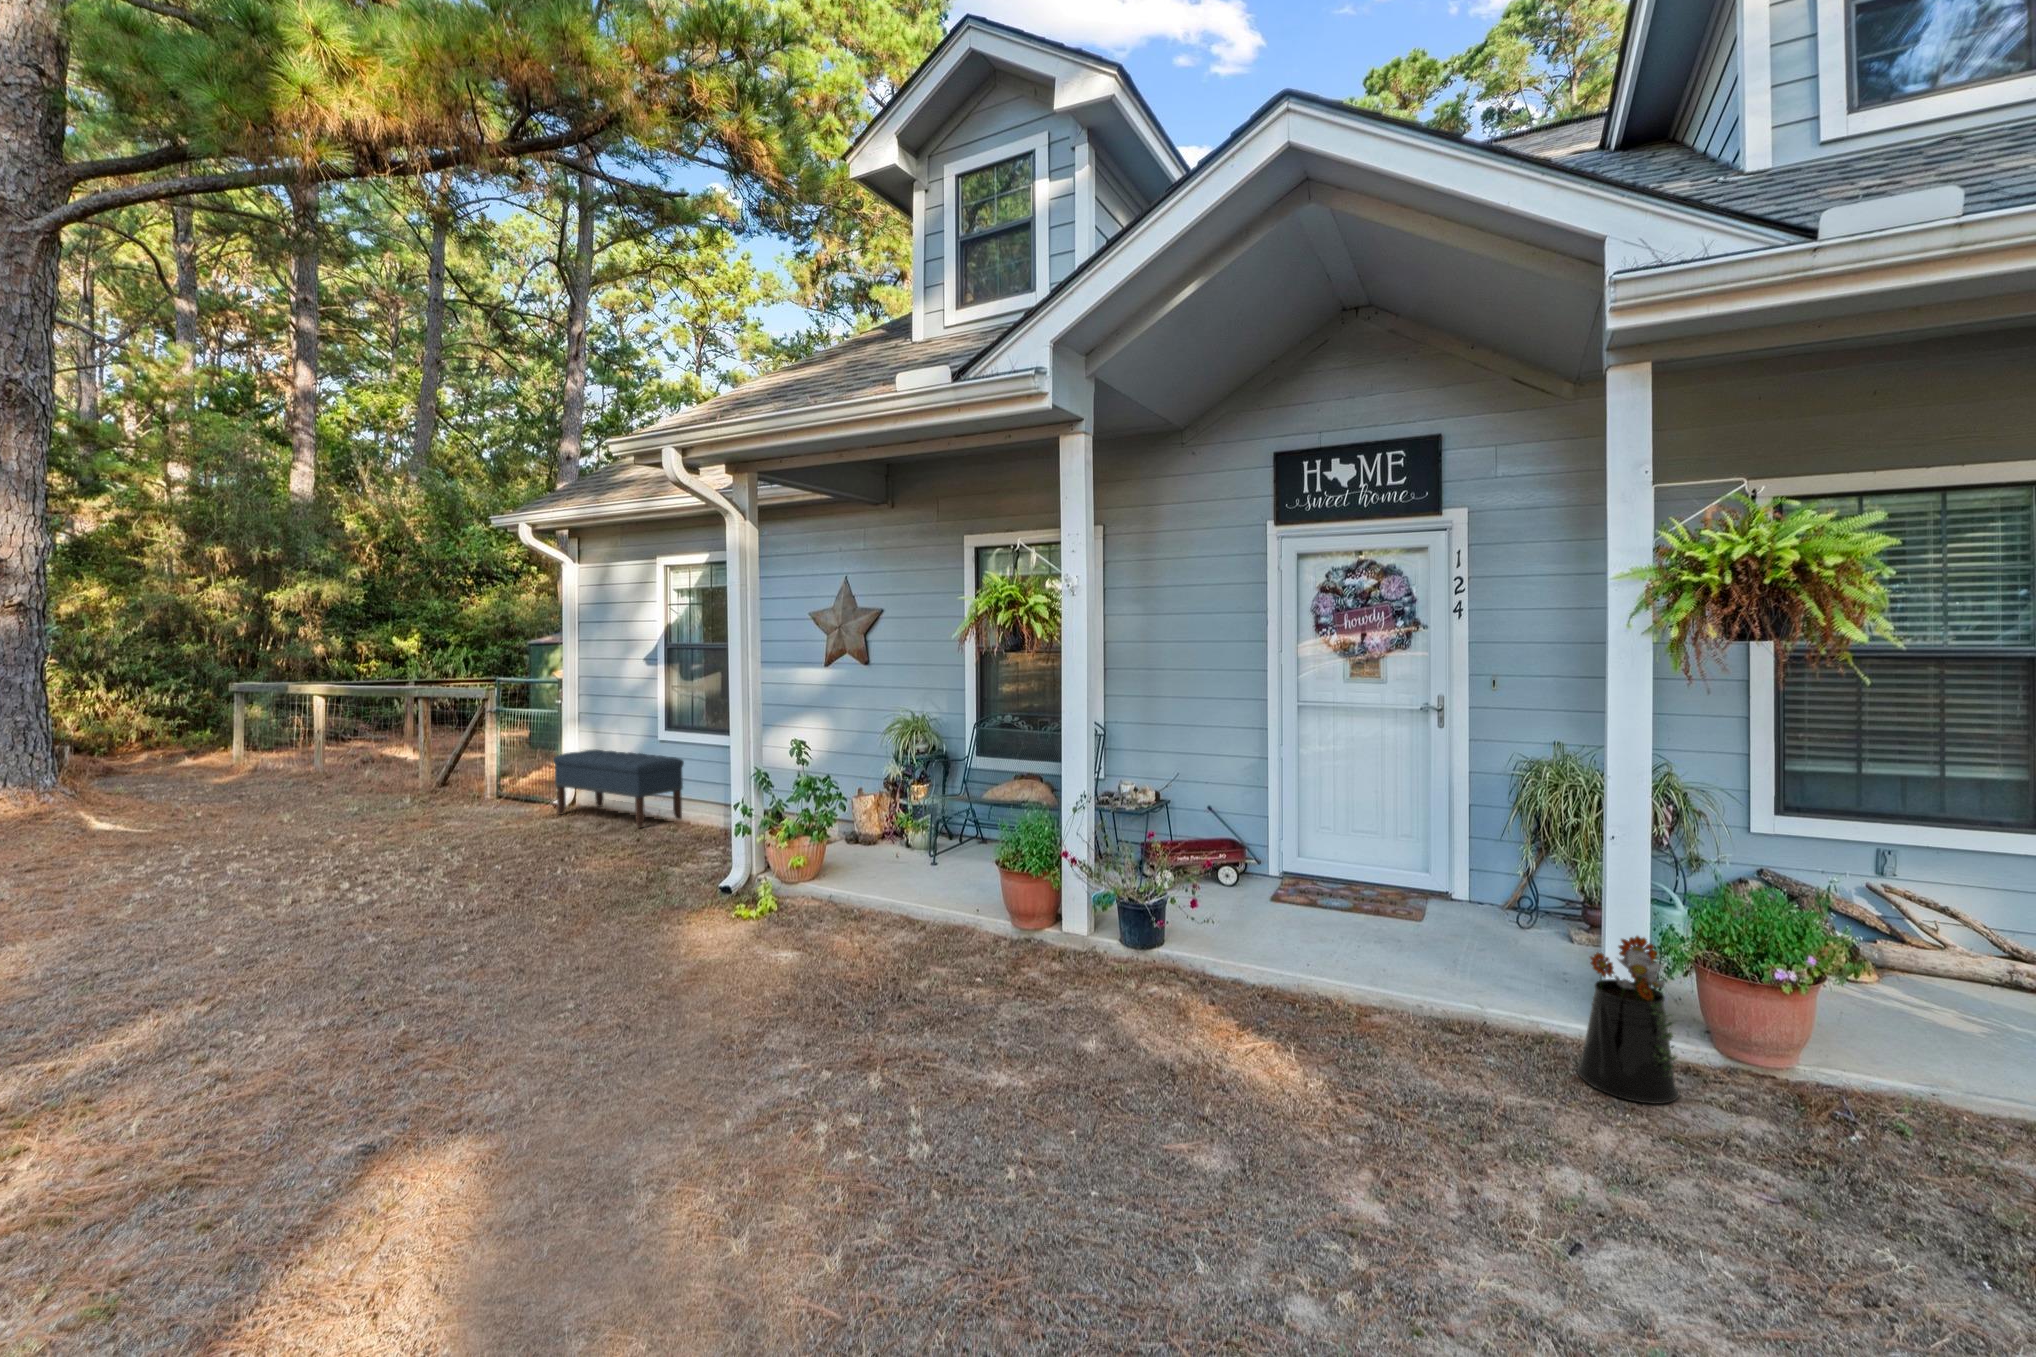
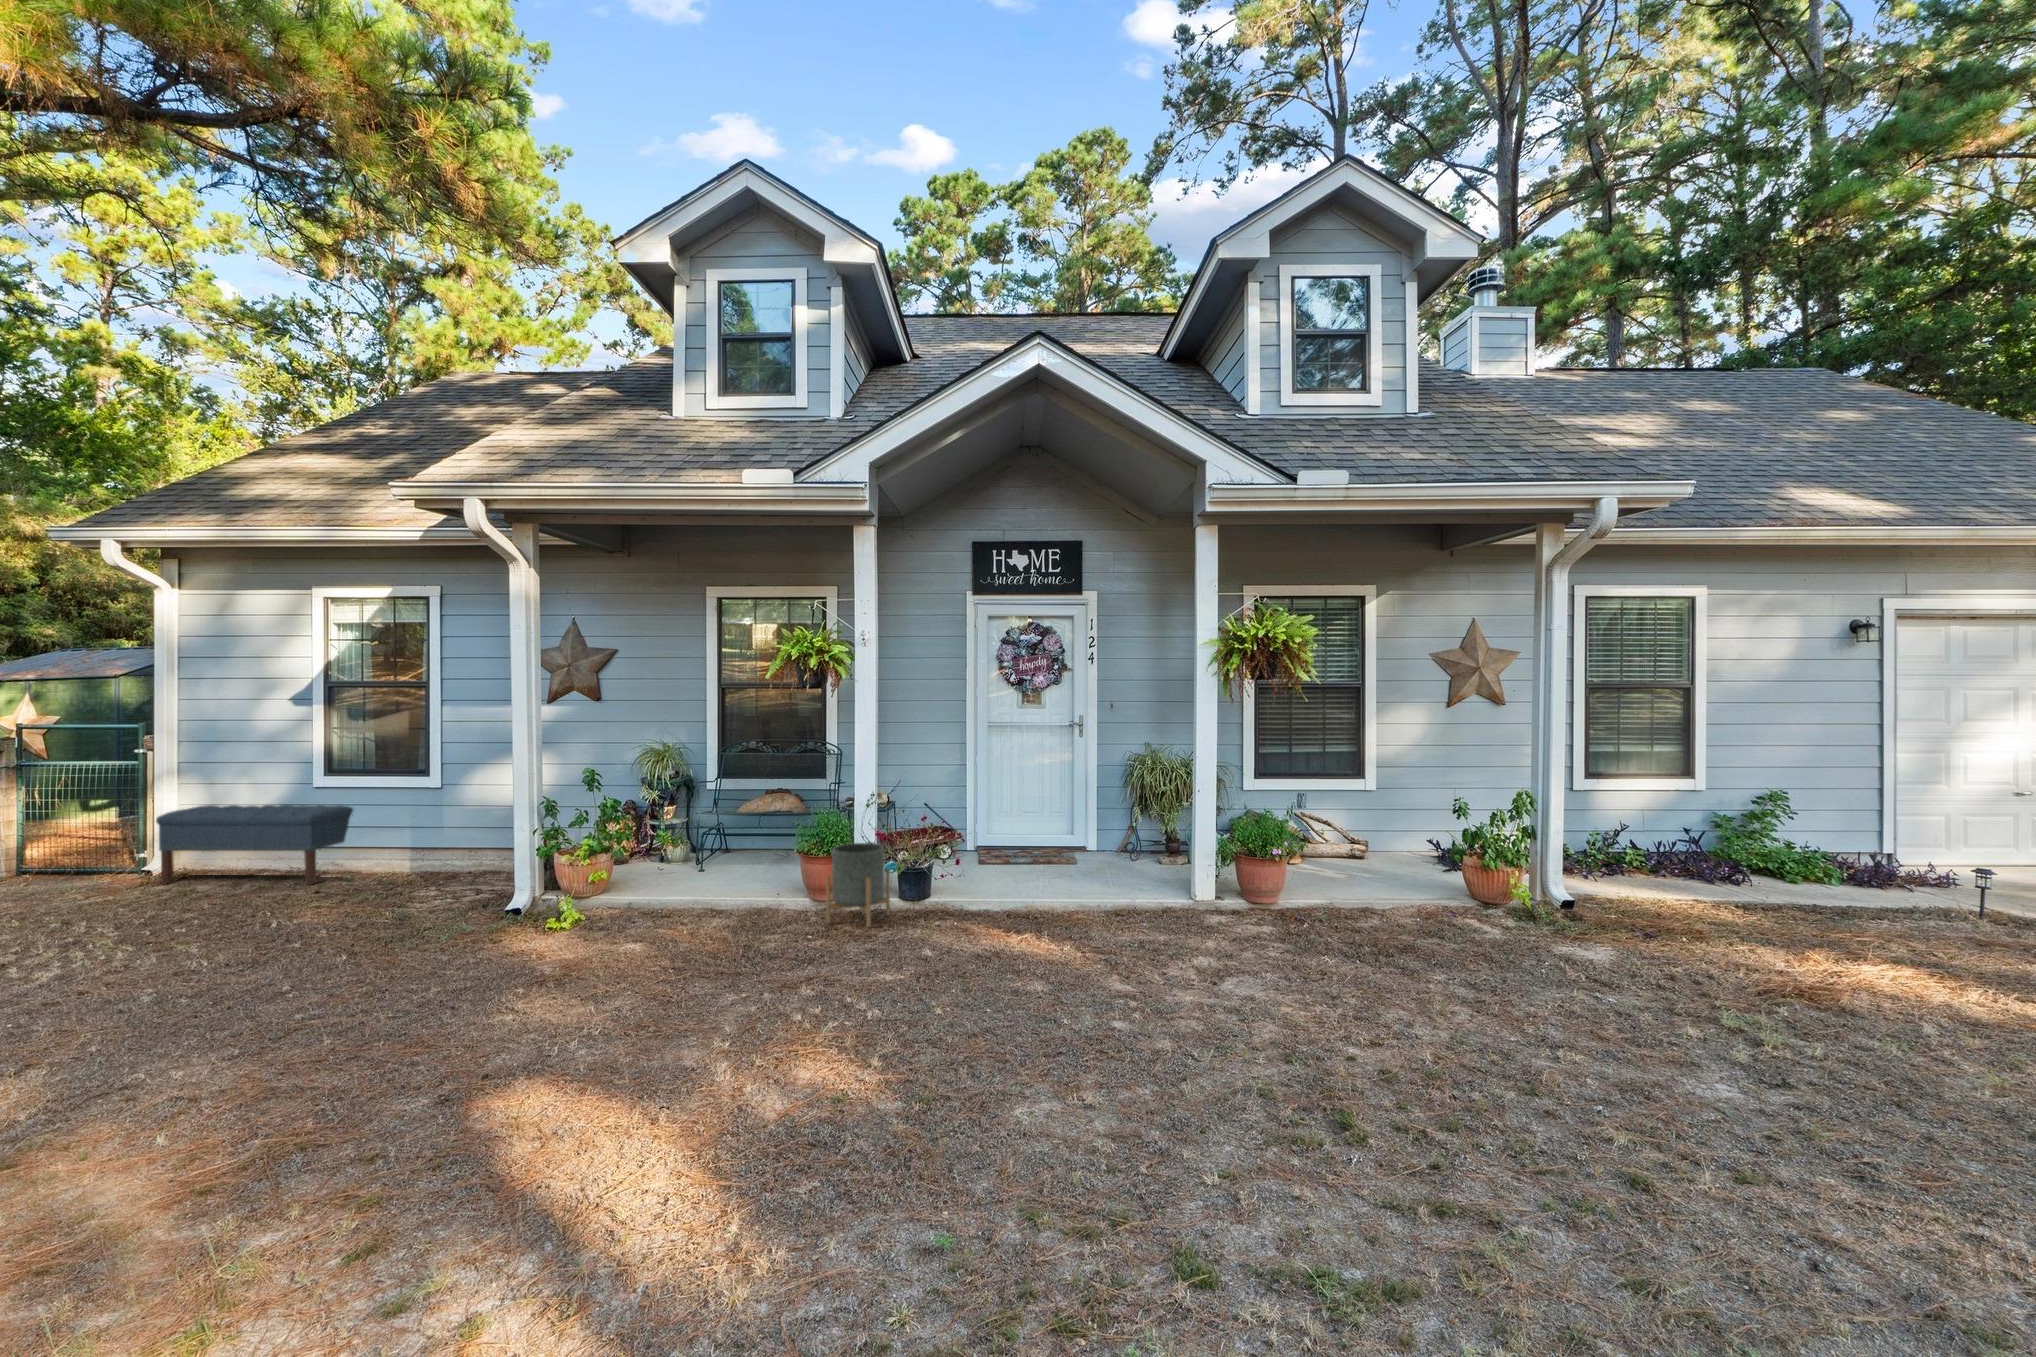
planter: none [1003,857,1092,978] -> present [826,843,890,927]
watering can: present [1577,936,1679,1104] -> none [1189,840,1235,926]

